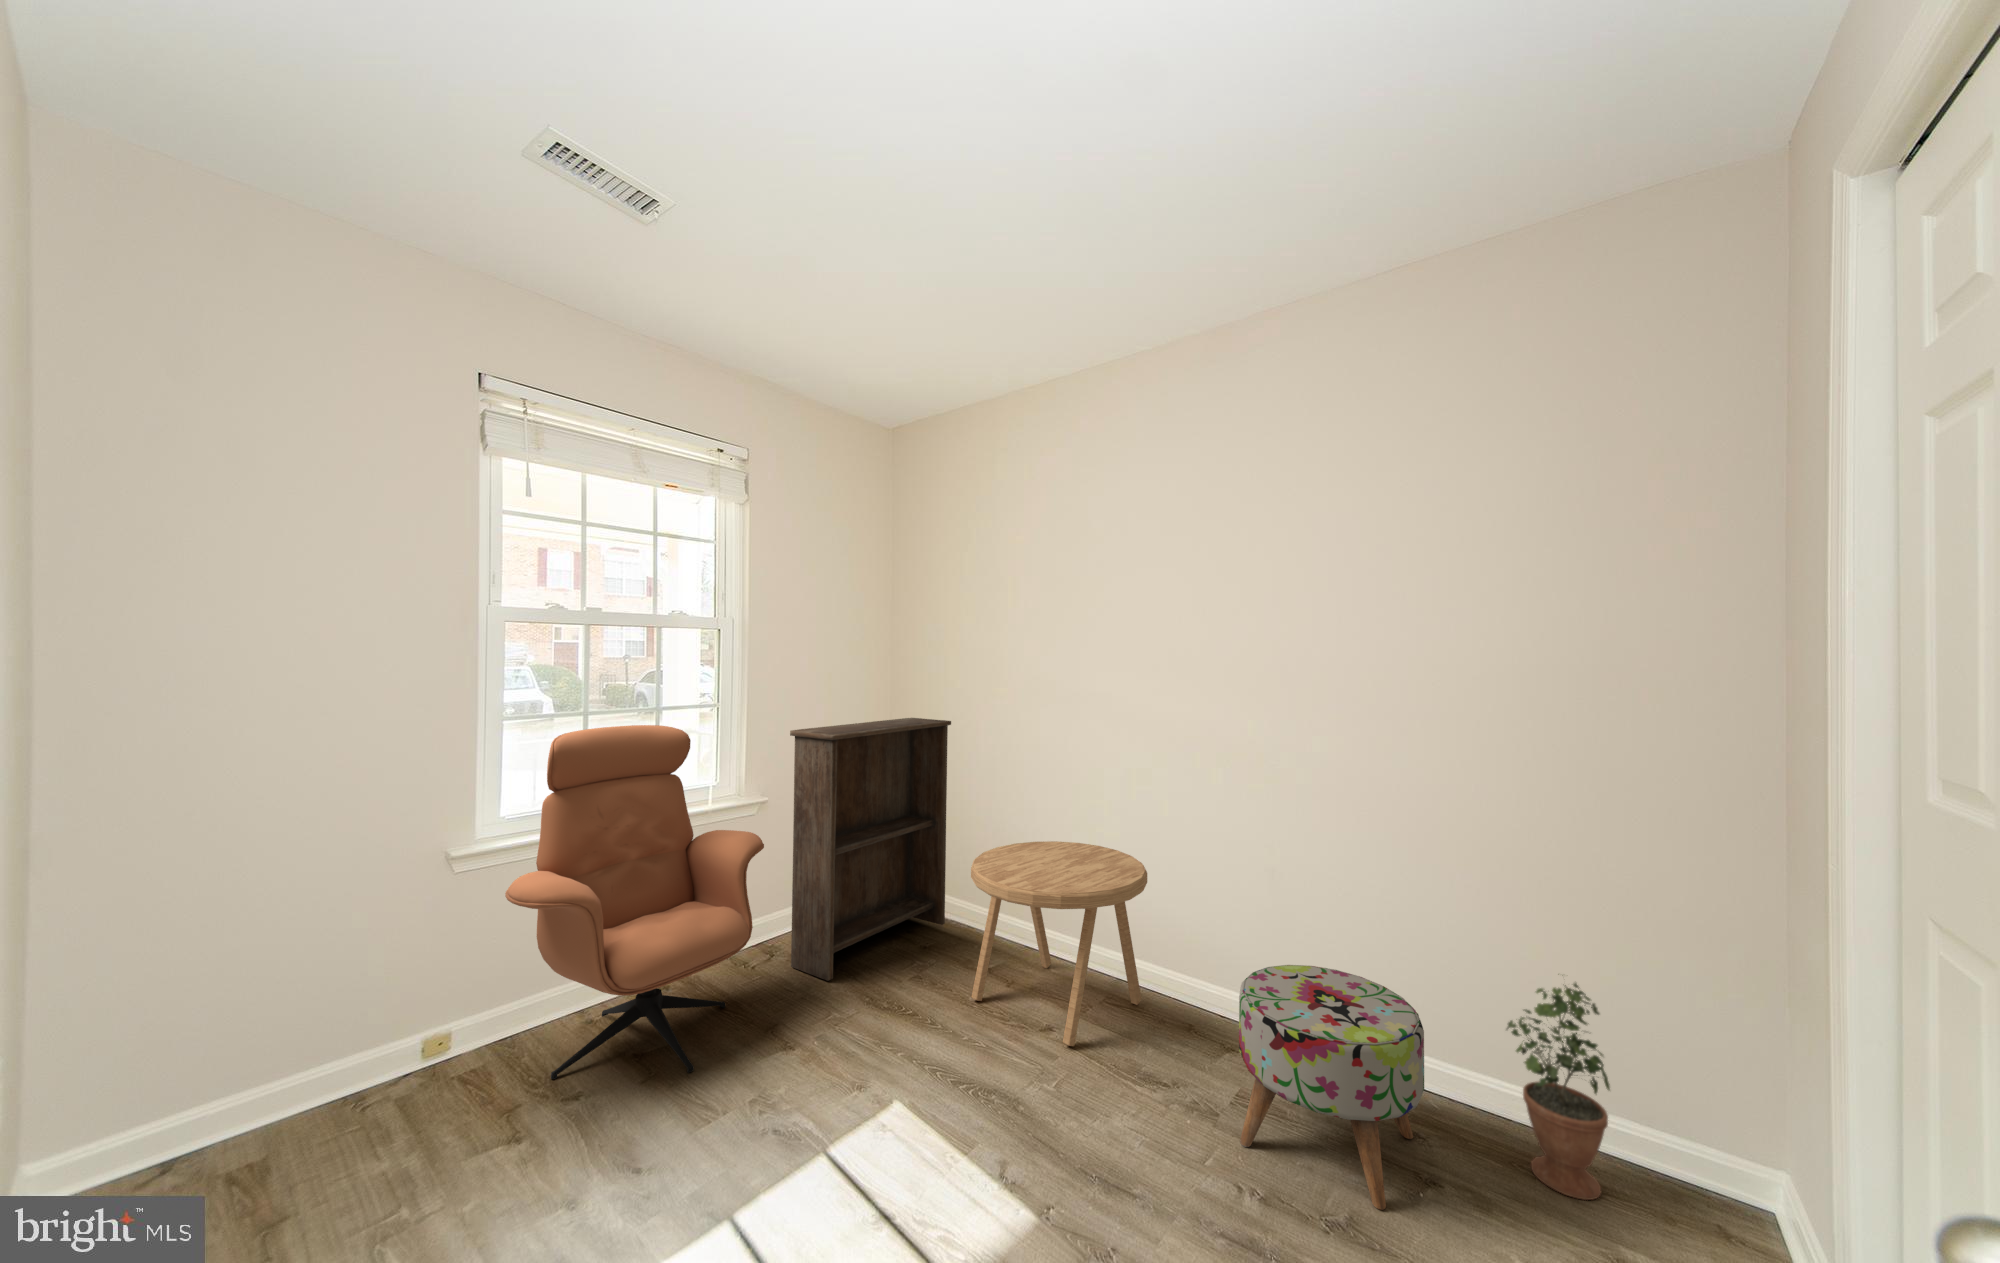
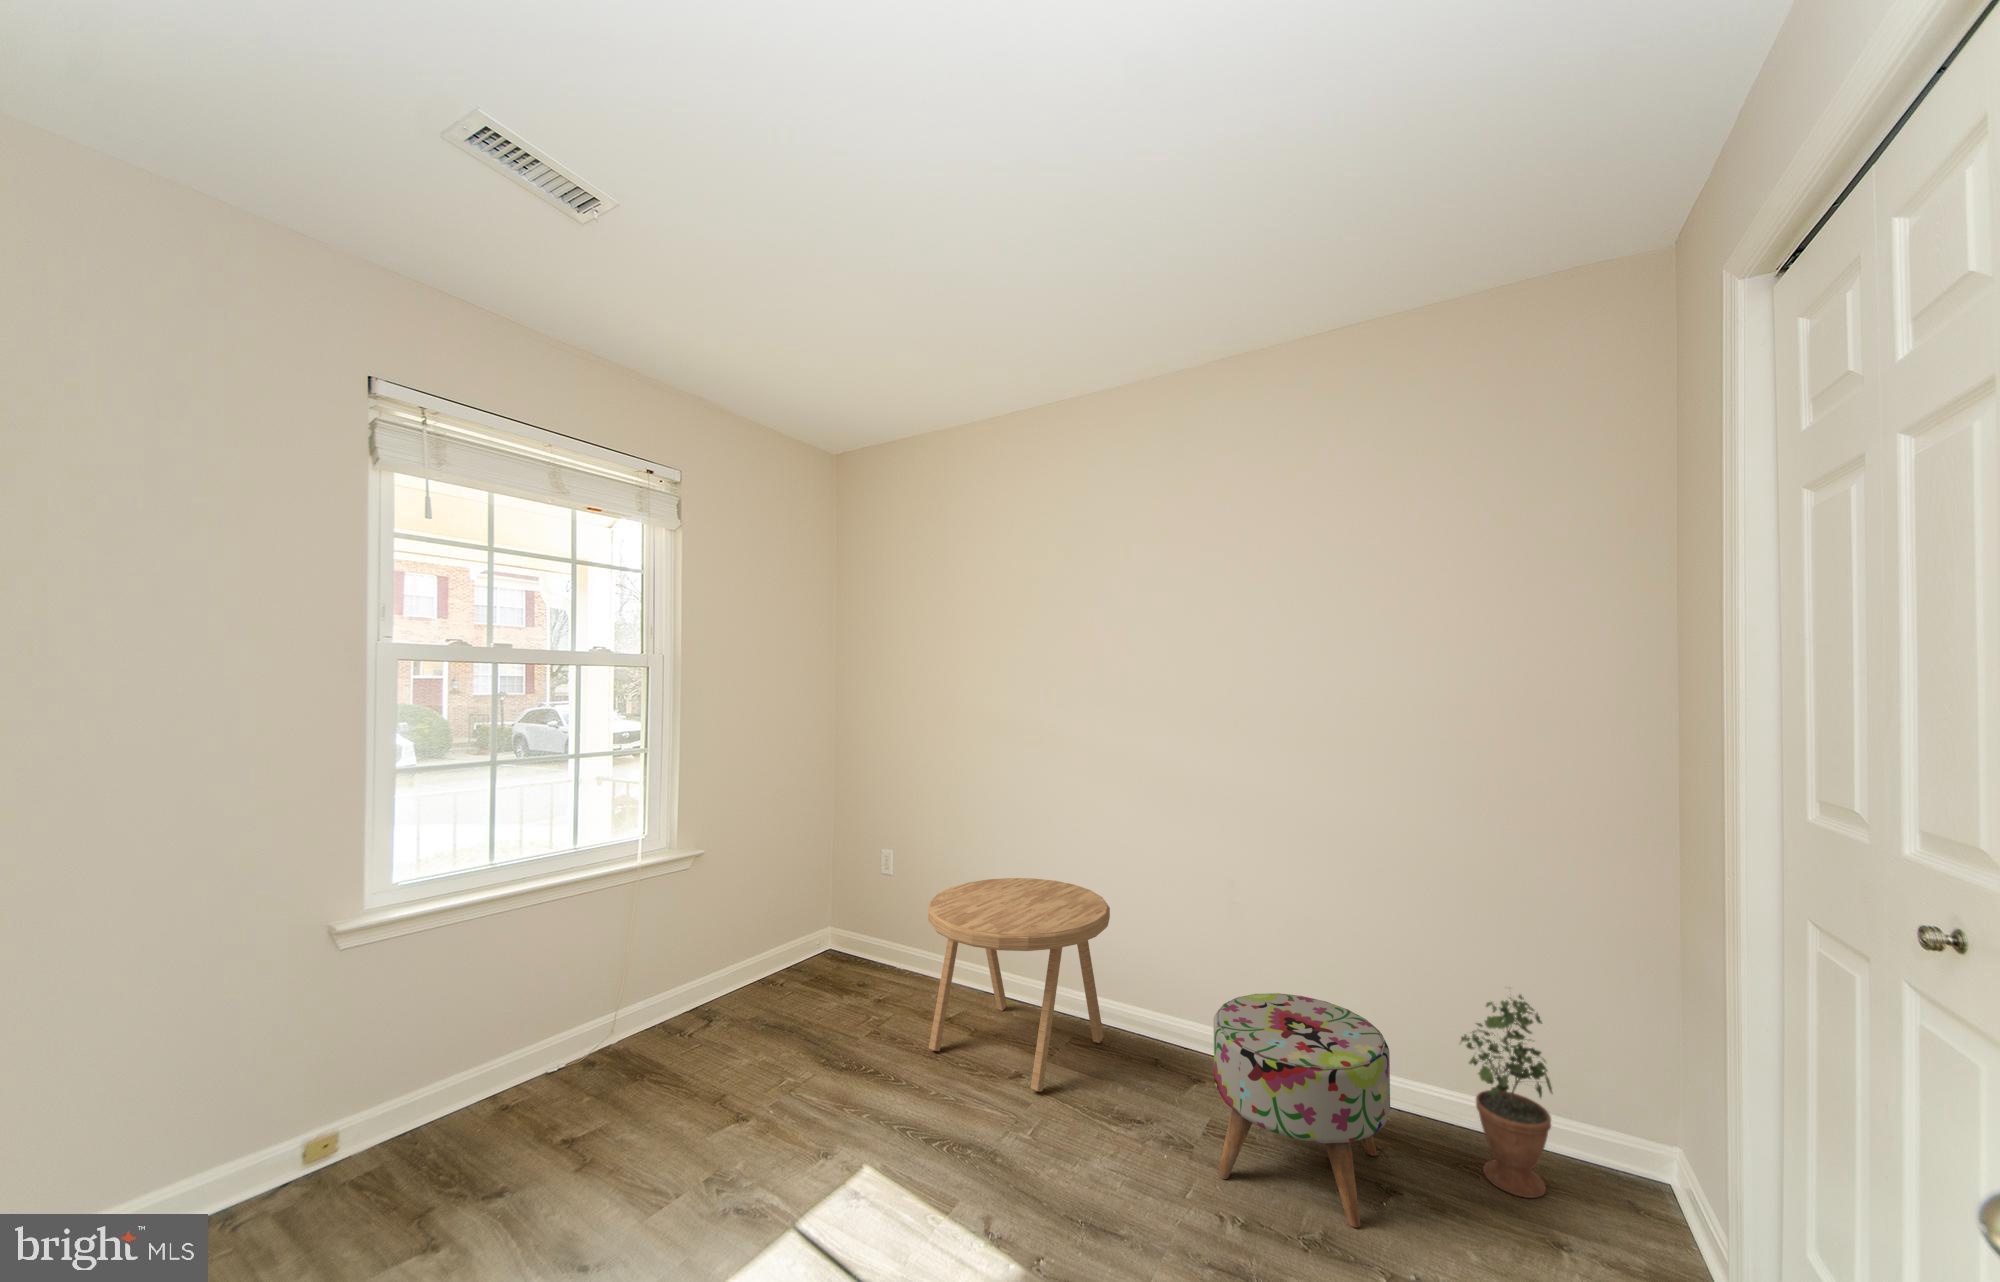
bookshelf: present [790,718,951,981] -> none [723,750,893,1041]
armchair: present [505,725,764,1079] -> none [408,771,699,1178]

